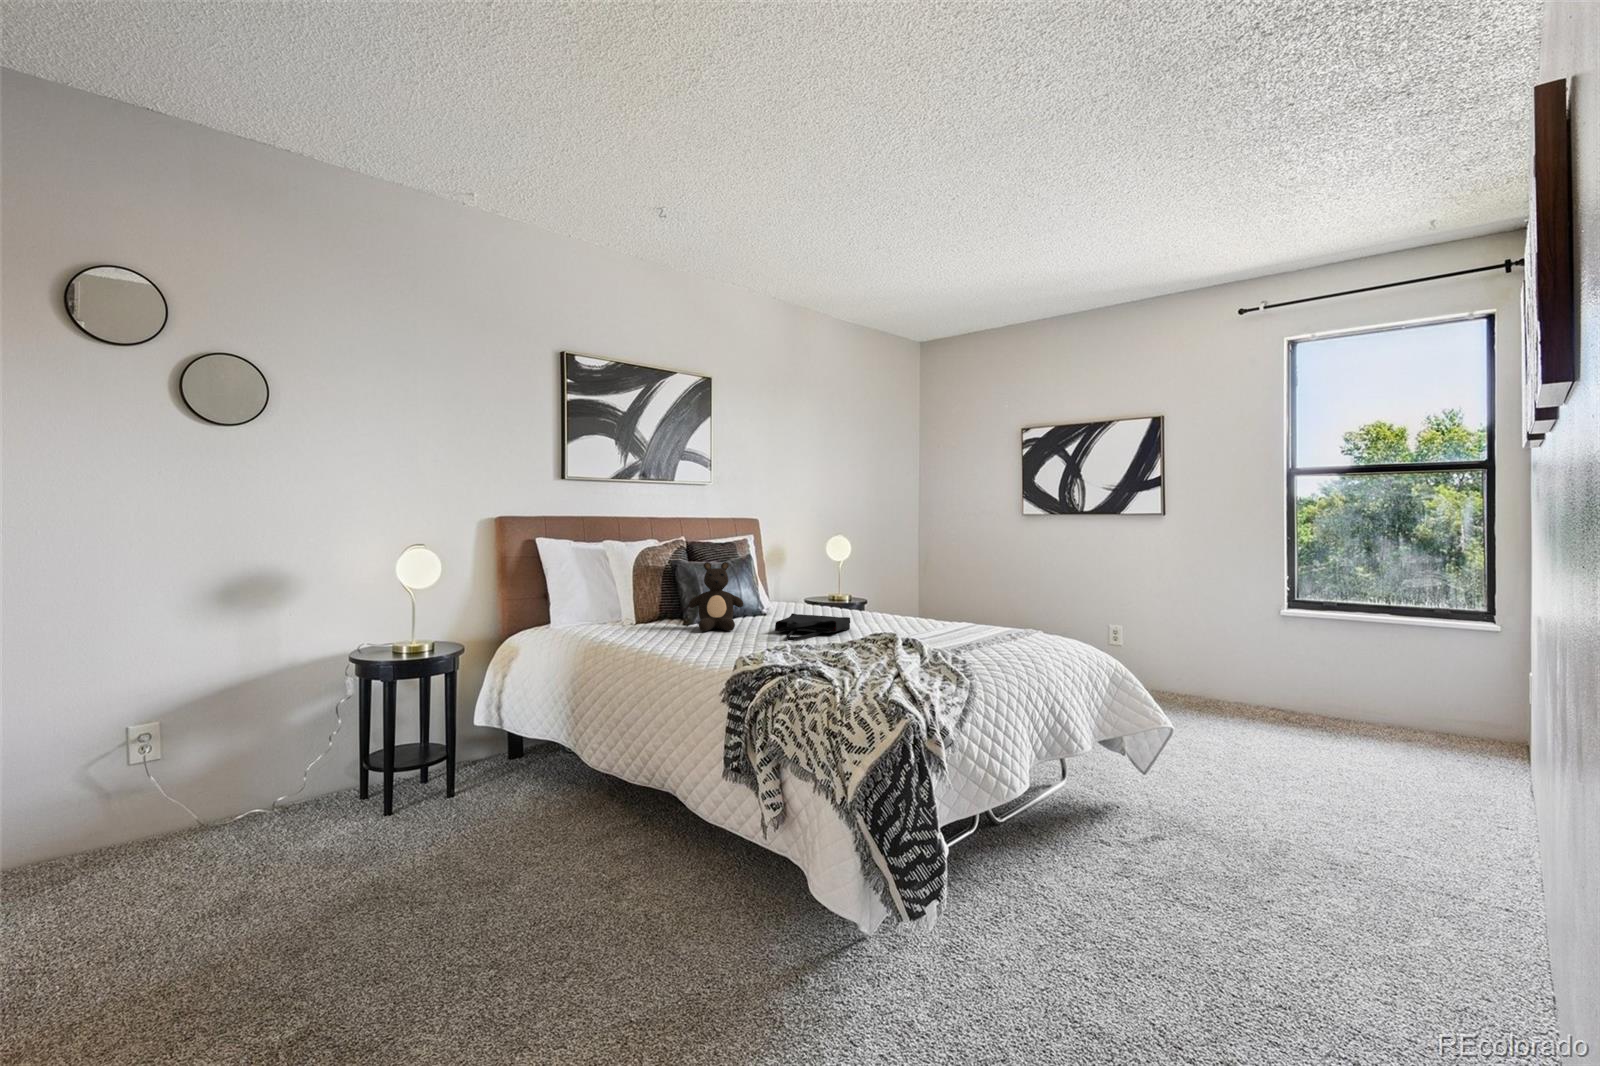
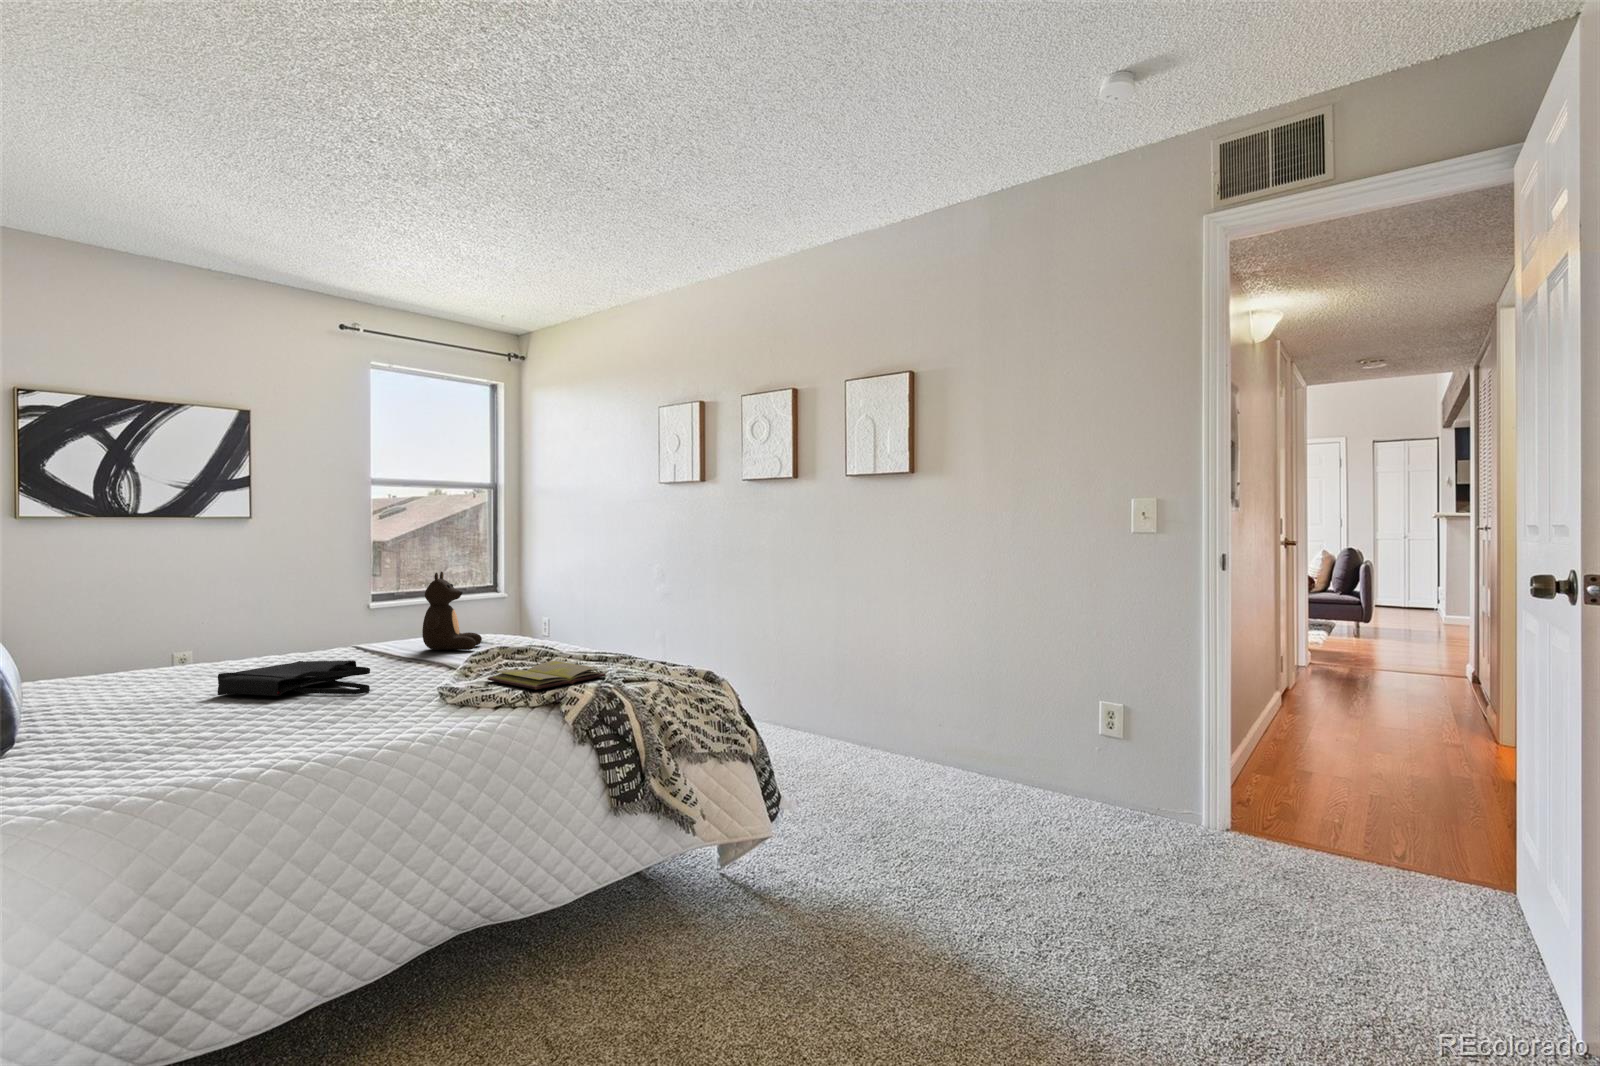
teddy bear: present [688,562,743,631] -> present [422,572,482,650]
diary: none [780,646,884,670] -> present [488,661,606,690]

